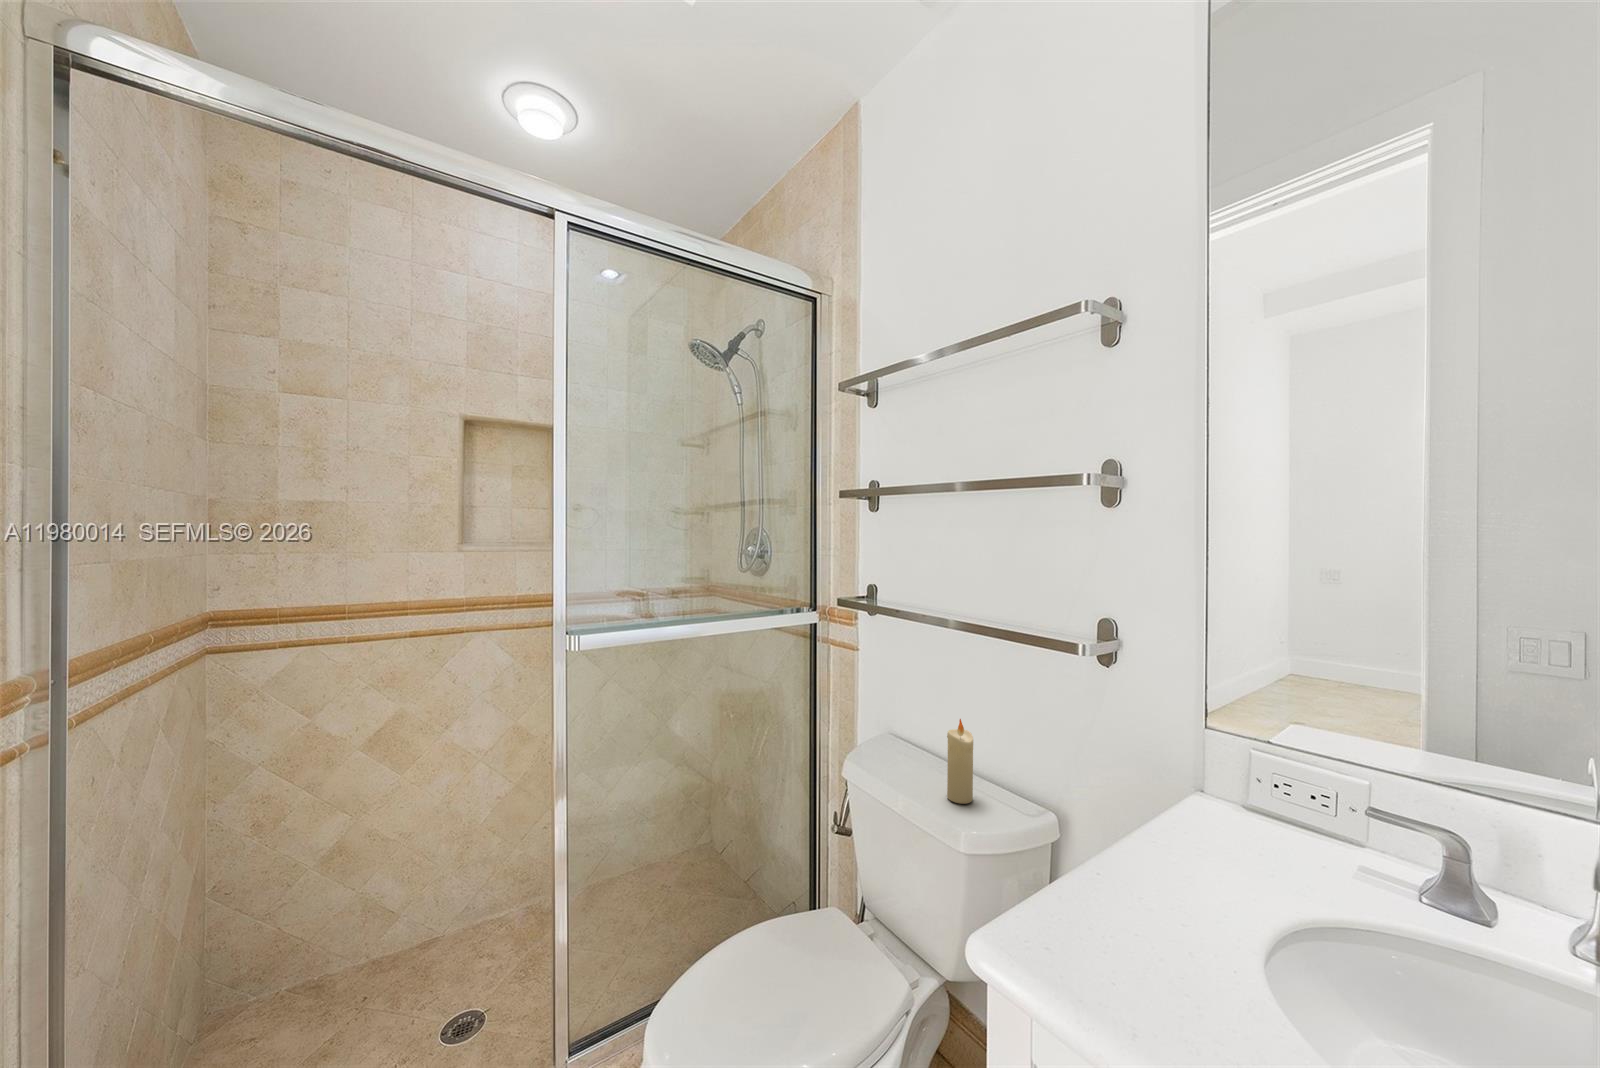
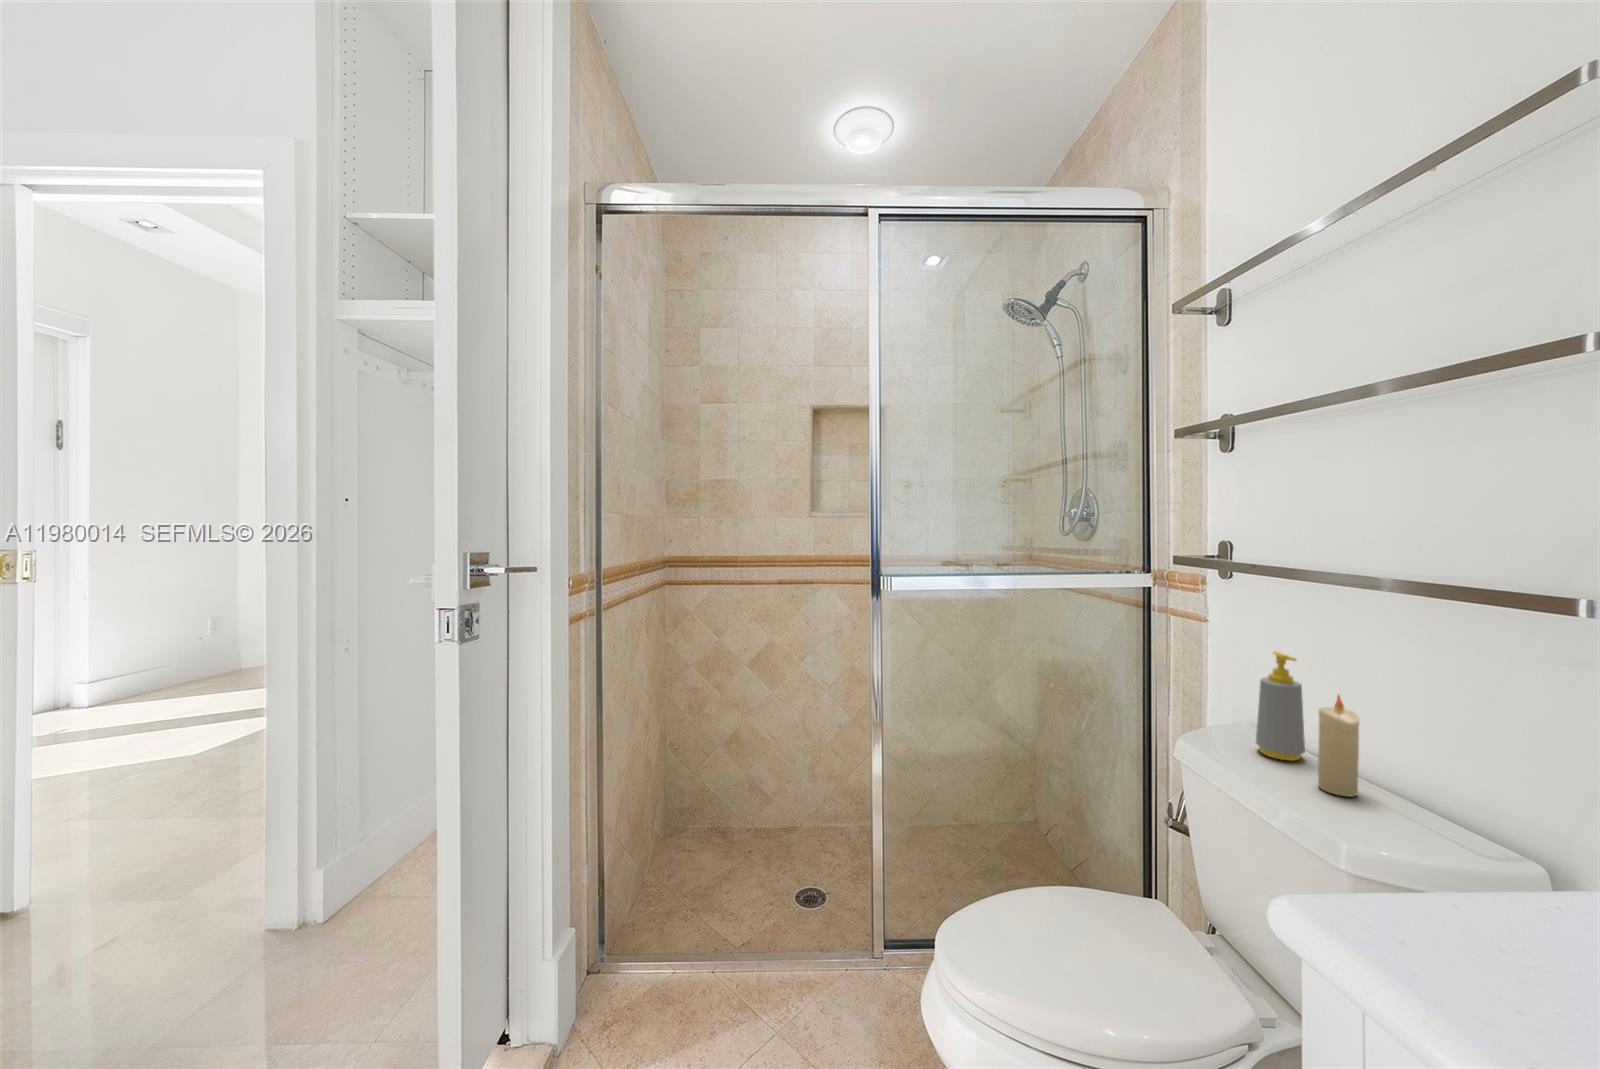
soap bottle: none [901,682,935,776] -> present [1256,651,1305,761]

